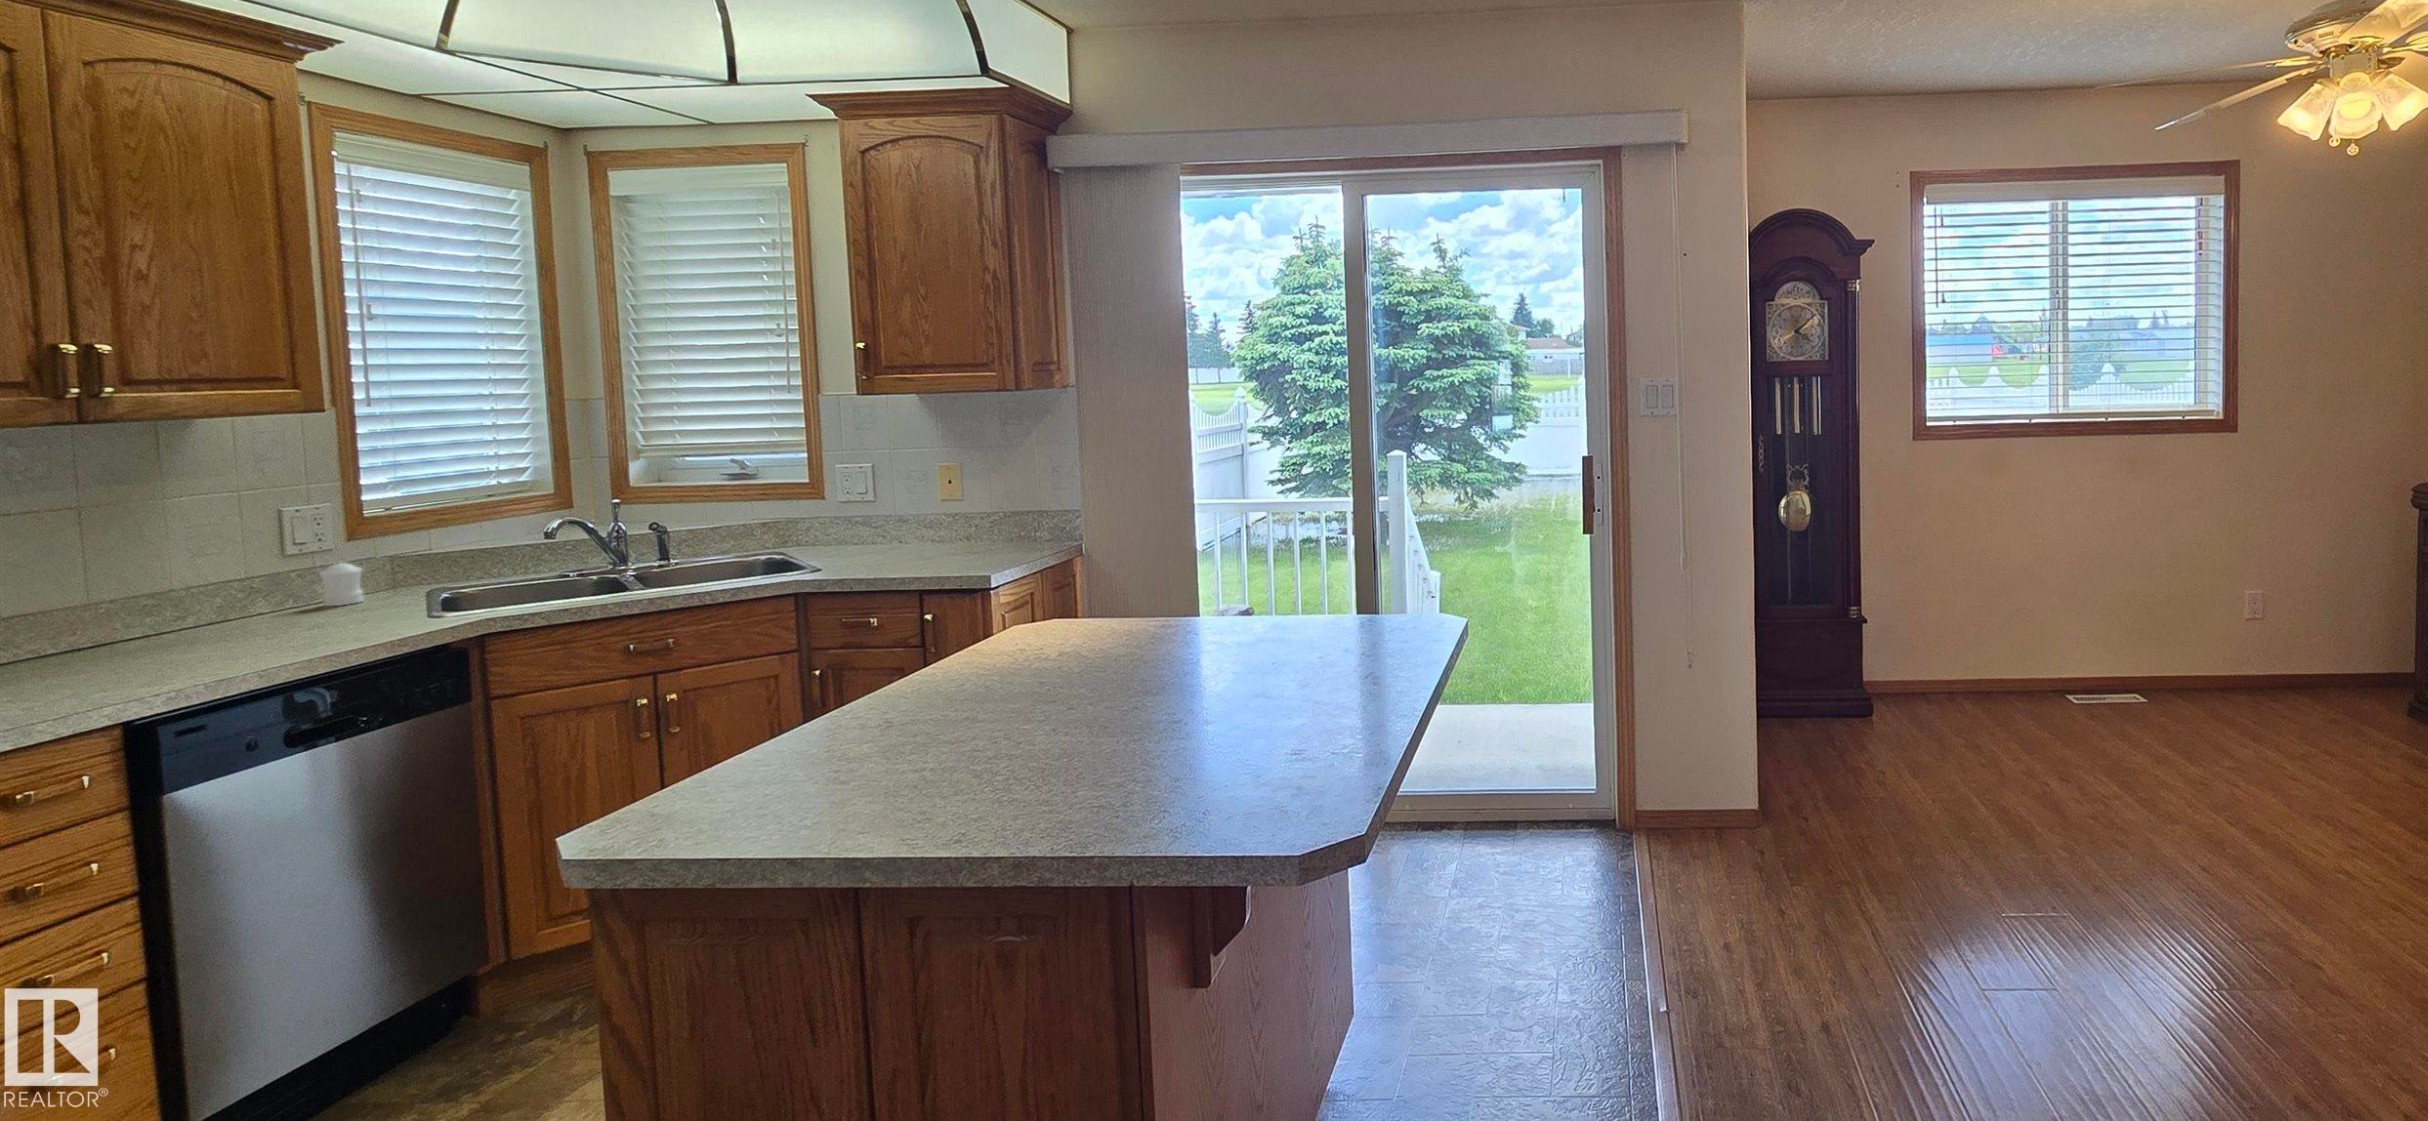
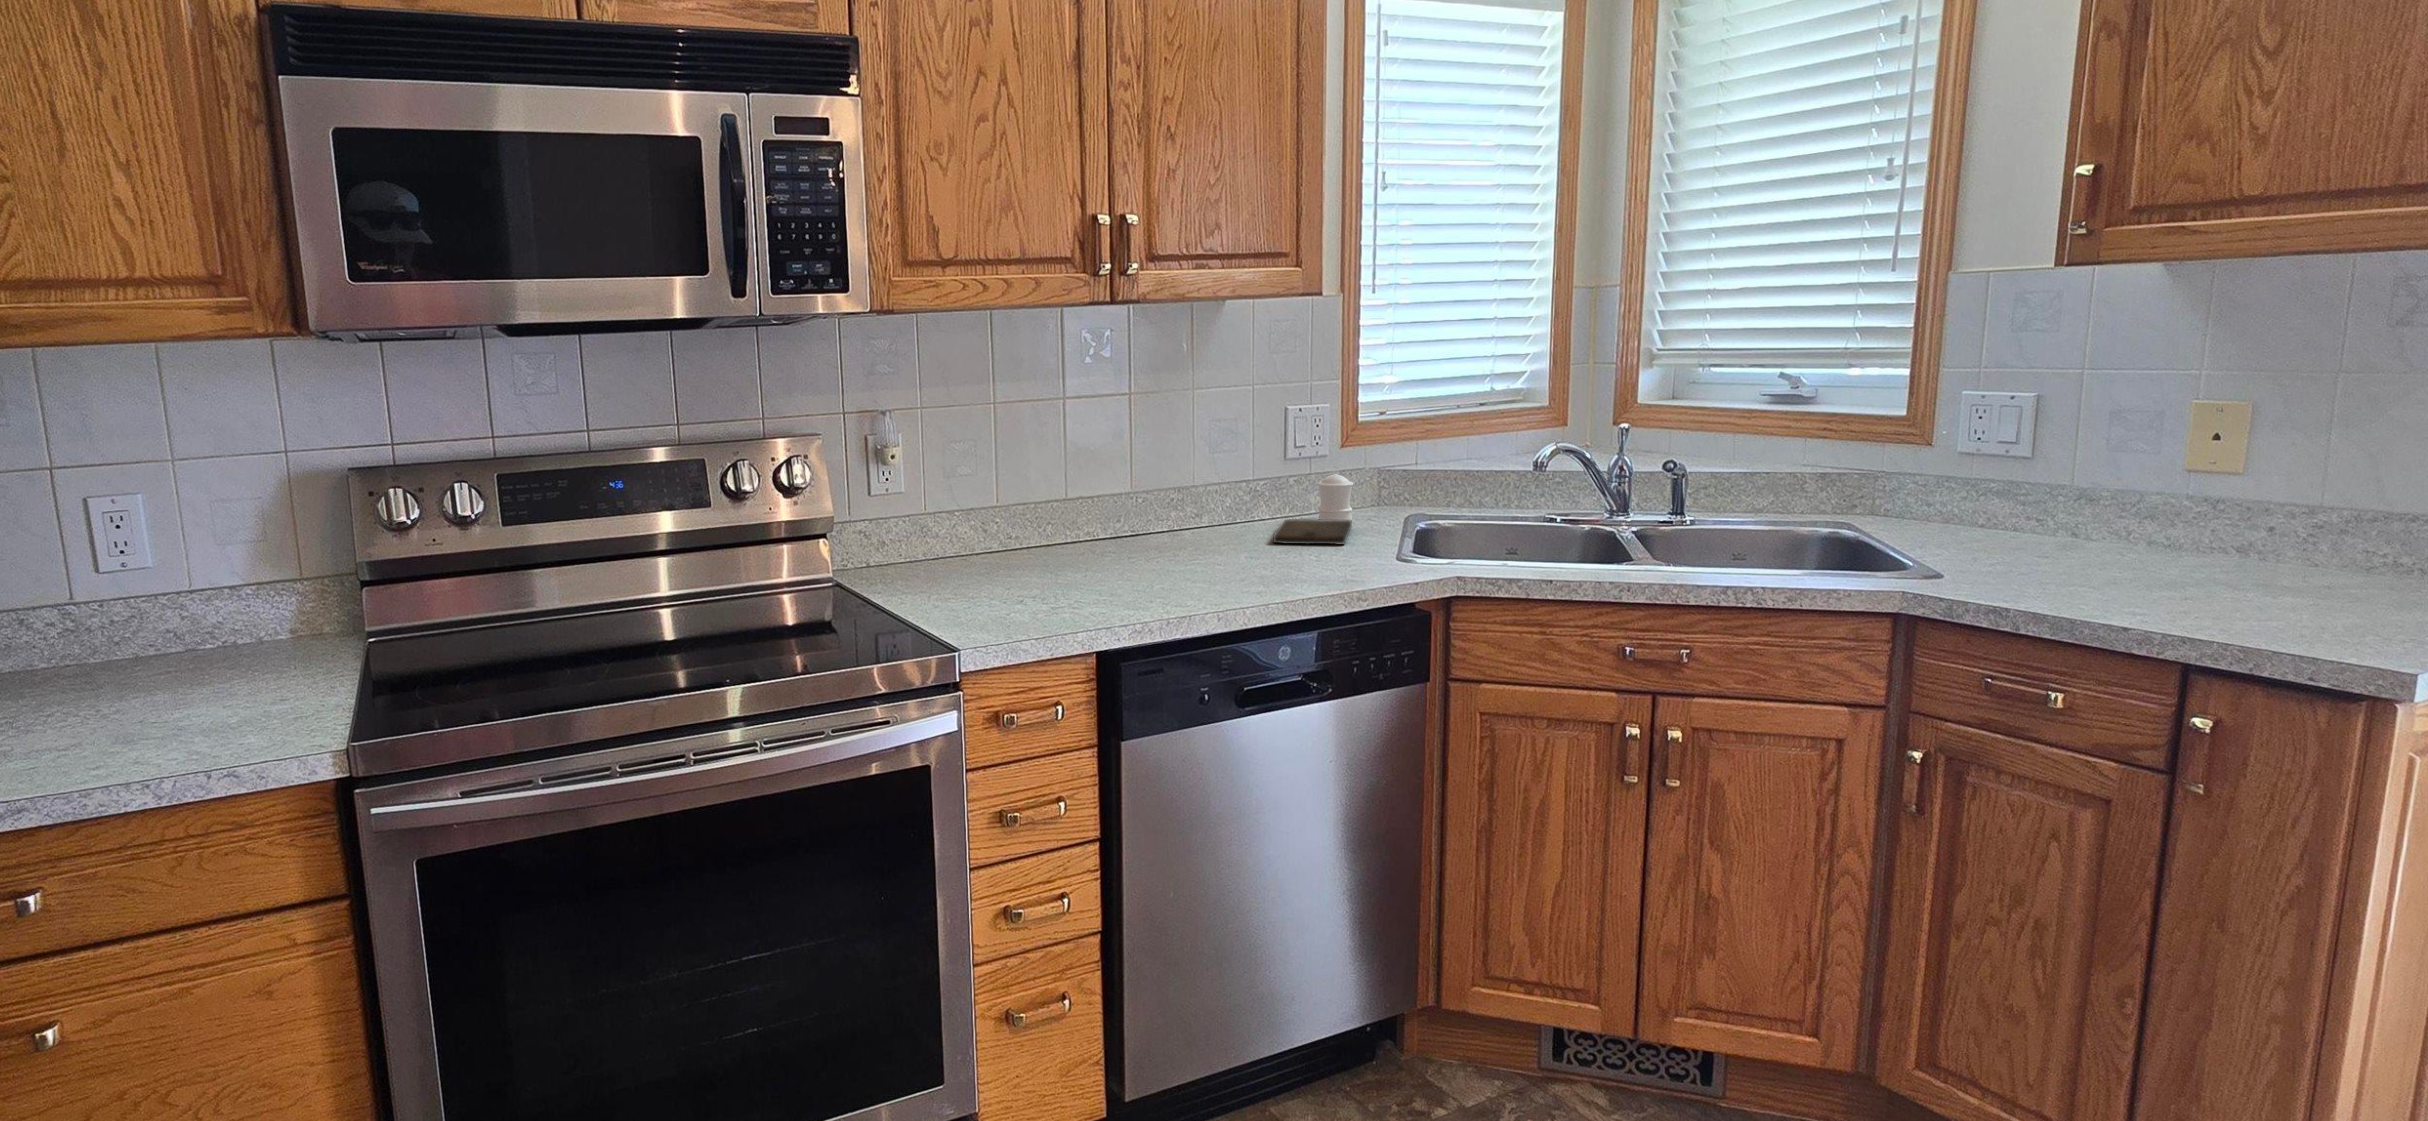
cutting board: none [276,599,366,629] -> present [1273,519,1352,544]

